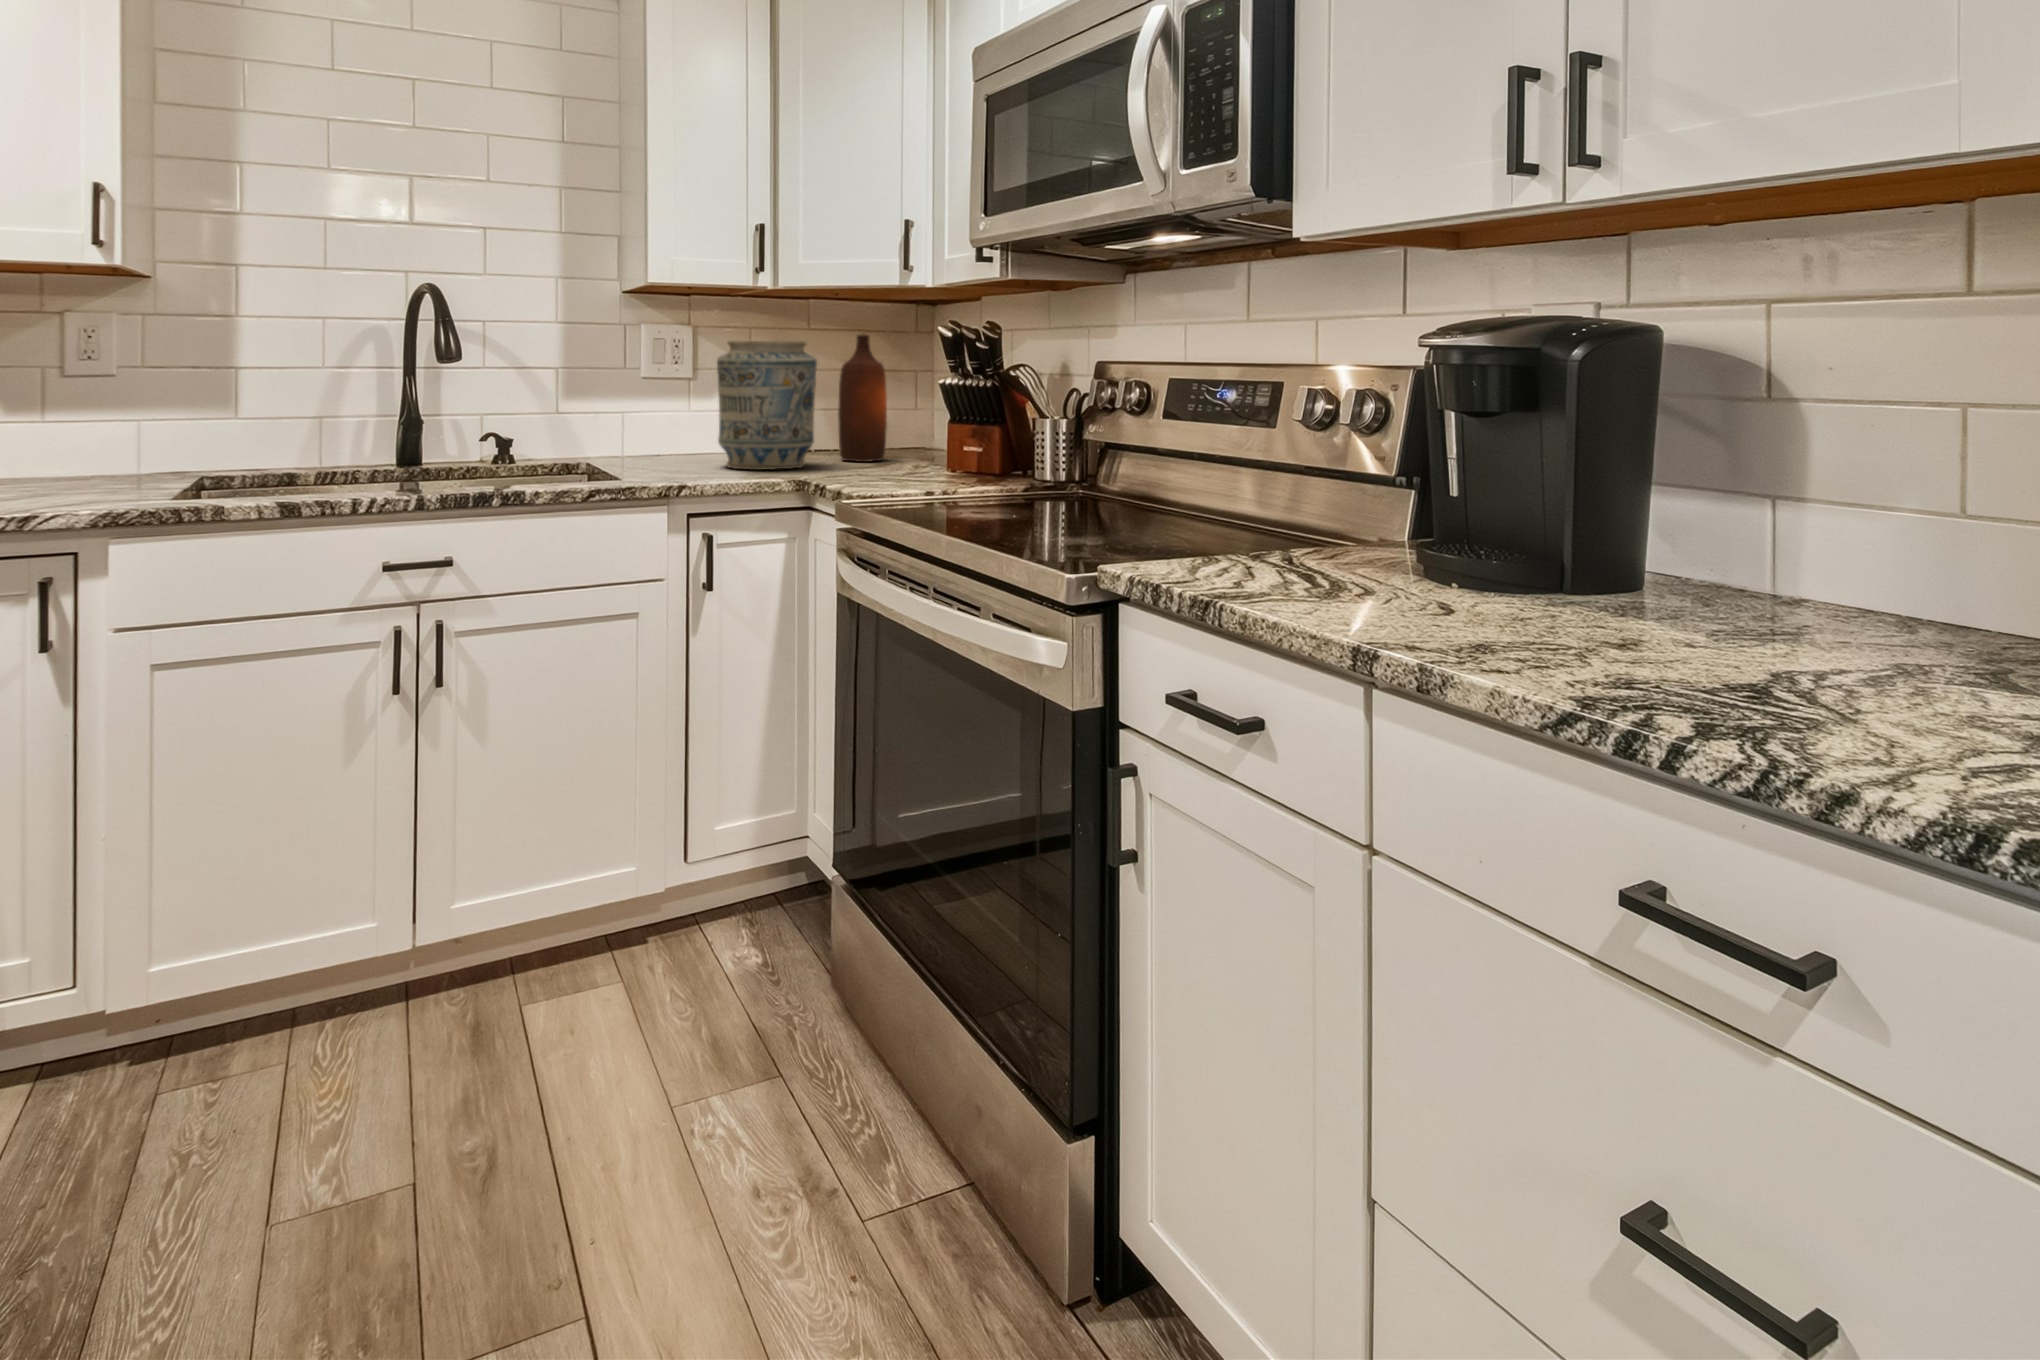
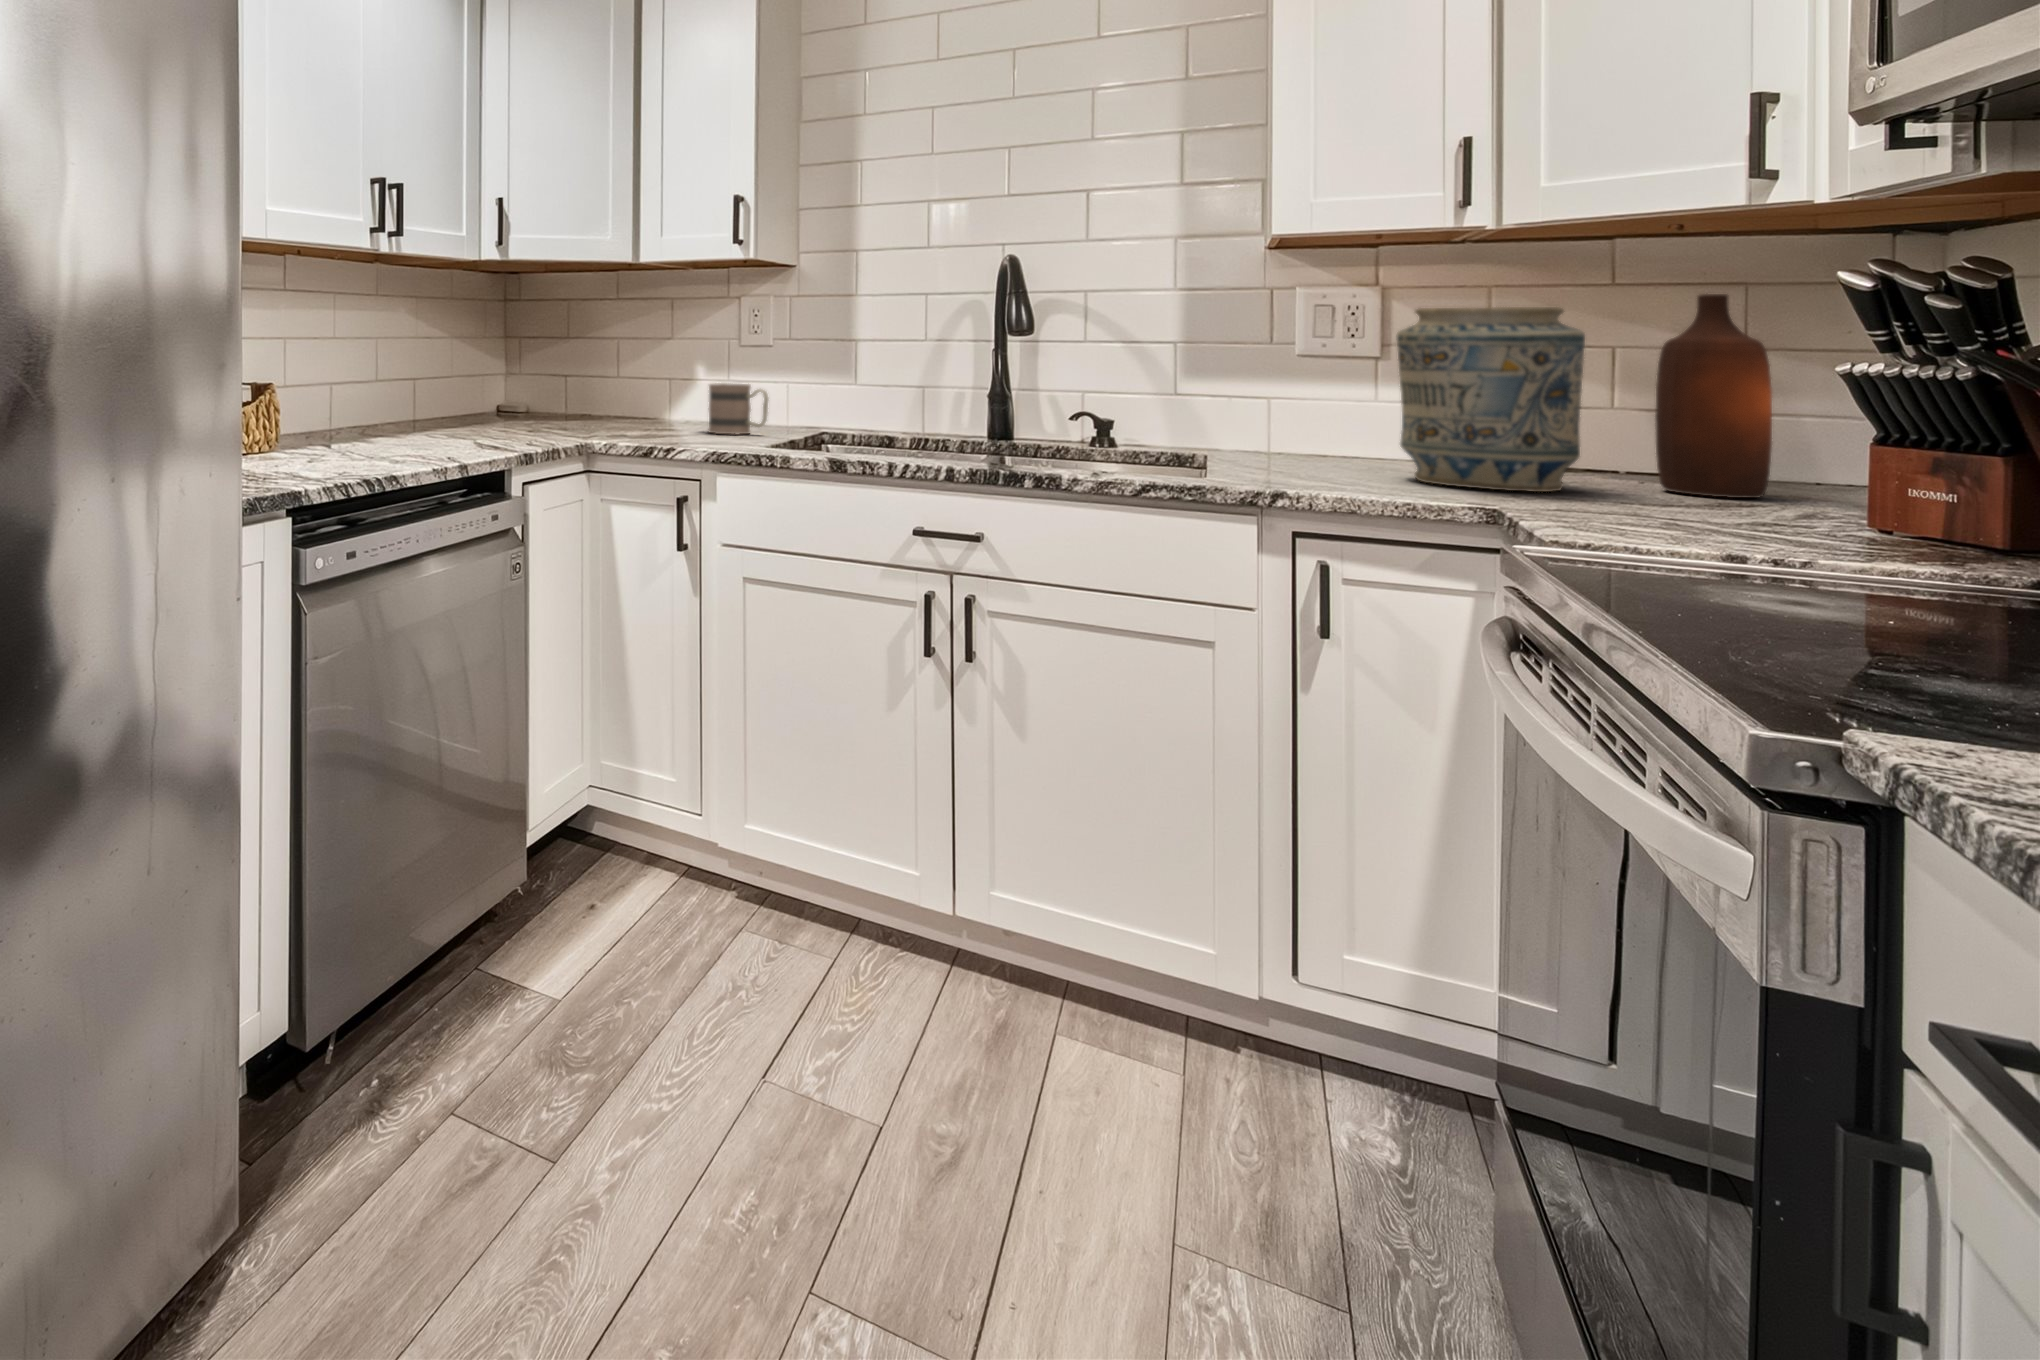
mug: none [25,422,123,489] -> present [708,383,768,434]

